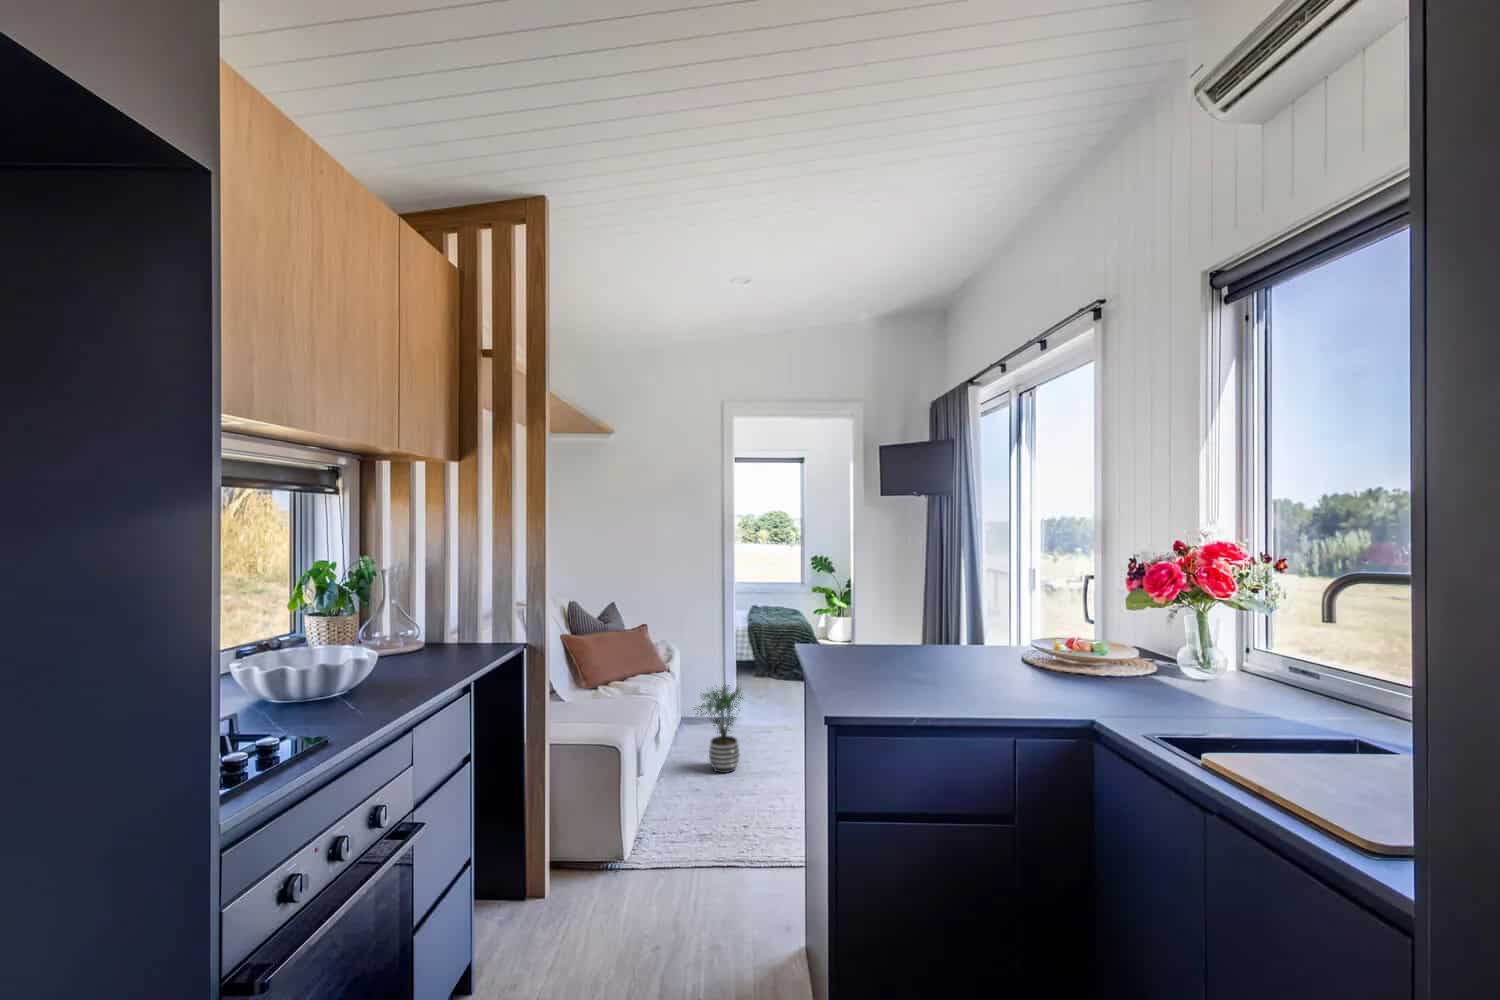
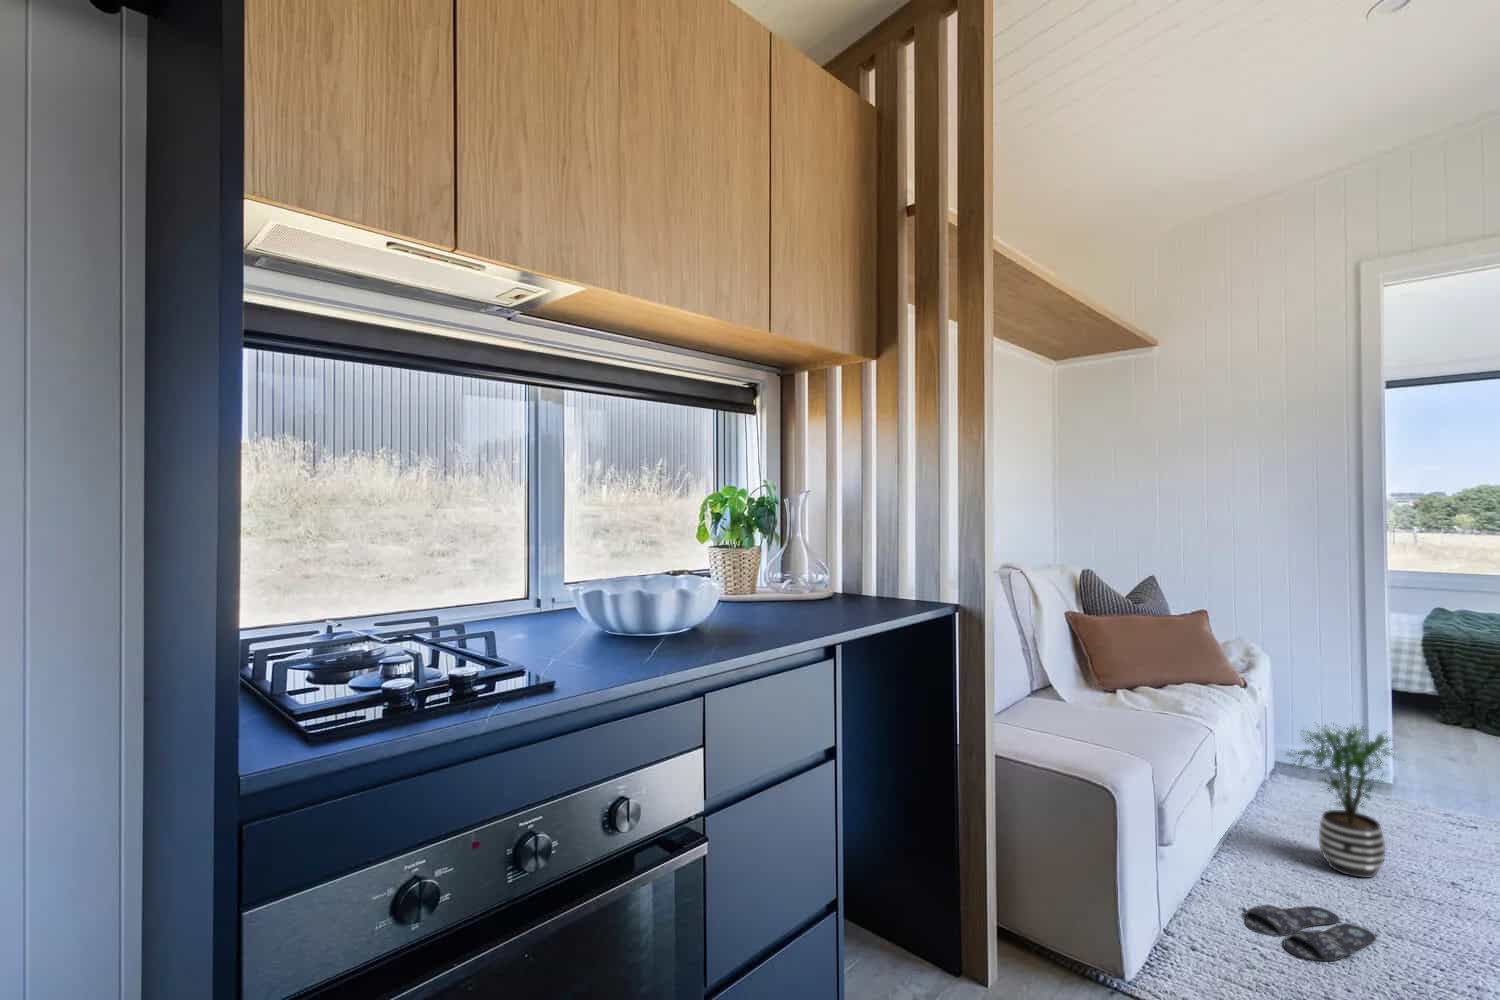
slippers: none [678,794,739,823] -> present [1245,905,1376,961]

